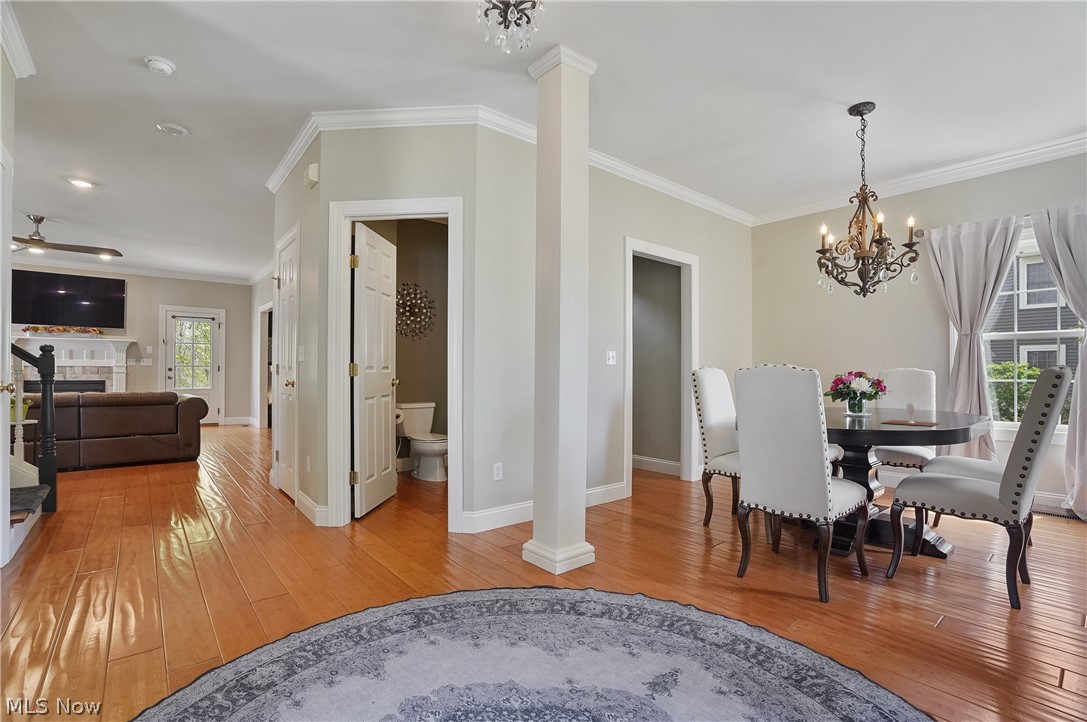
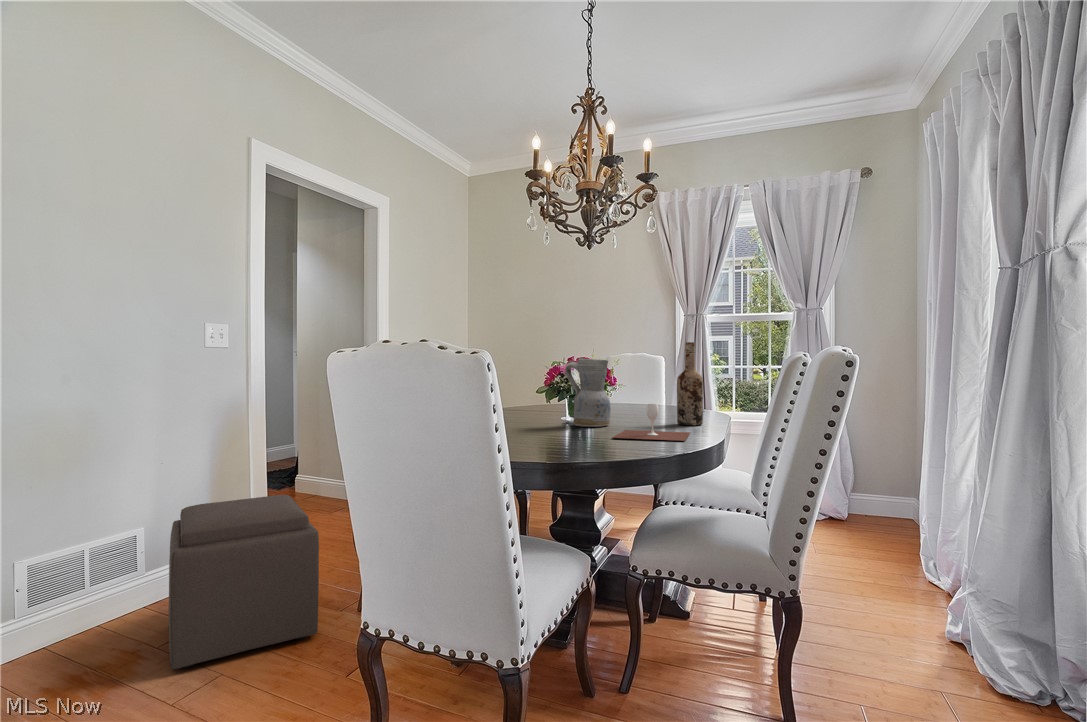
wine bottle: none [934,363,956,420] -> present [677,342,703,425]
ceramic pitcher: none [847,374,881,418] -> present [565,359,611,427]
ottoman: none [609,450,691,528] -> present [169,495,319,669]

